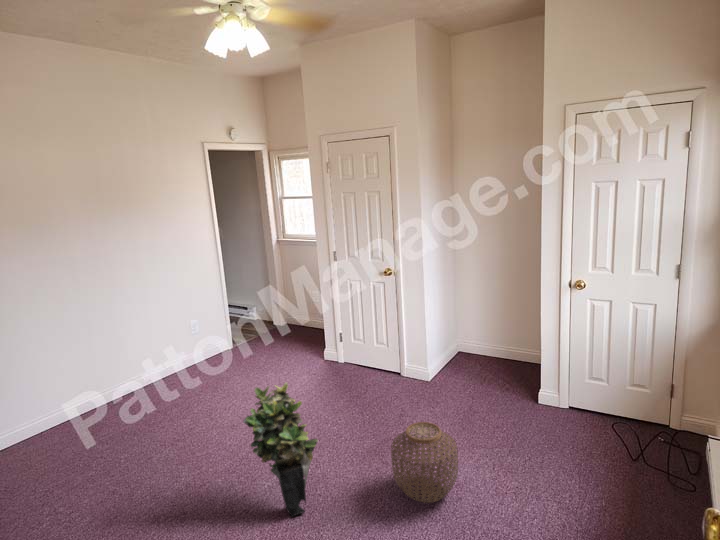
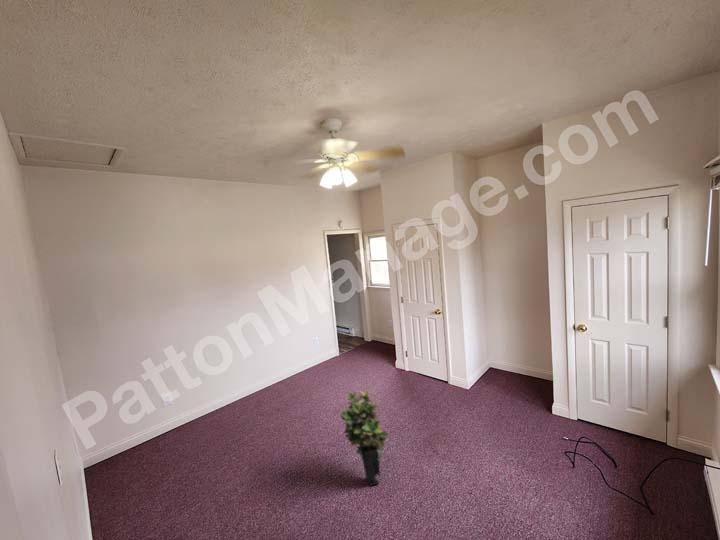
woven basket: present [391,422,458,503] -> none [439,426,489,488]

